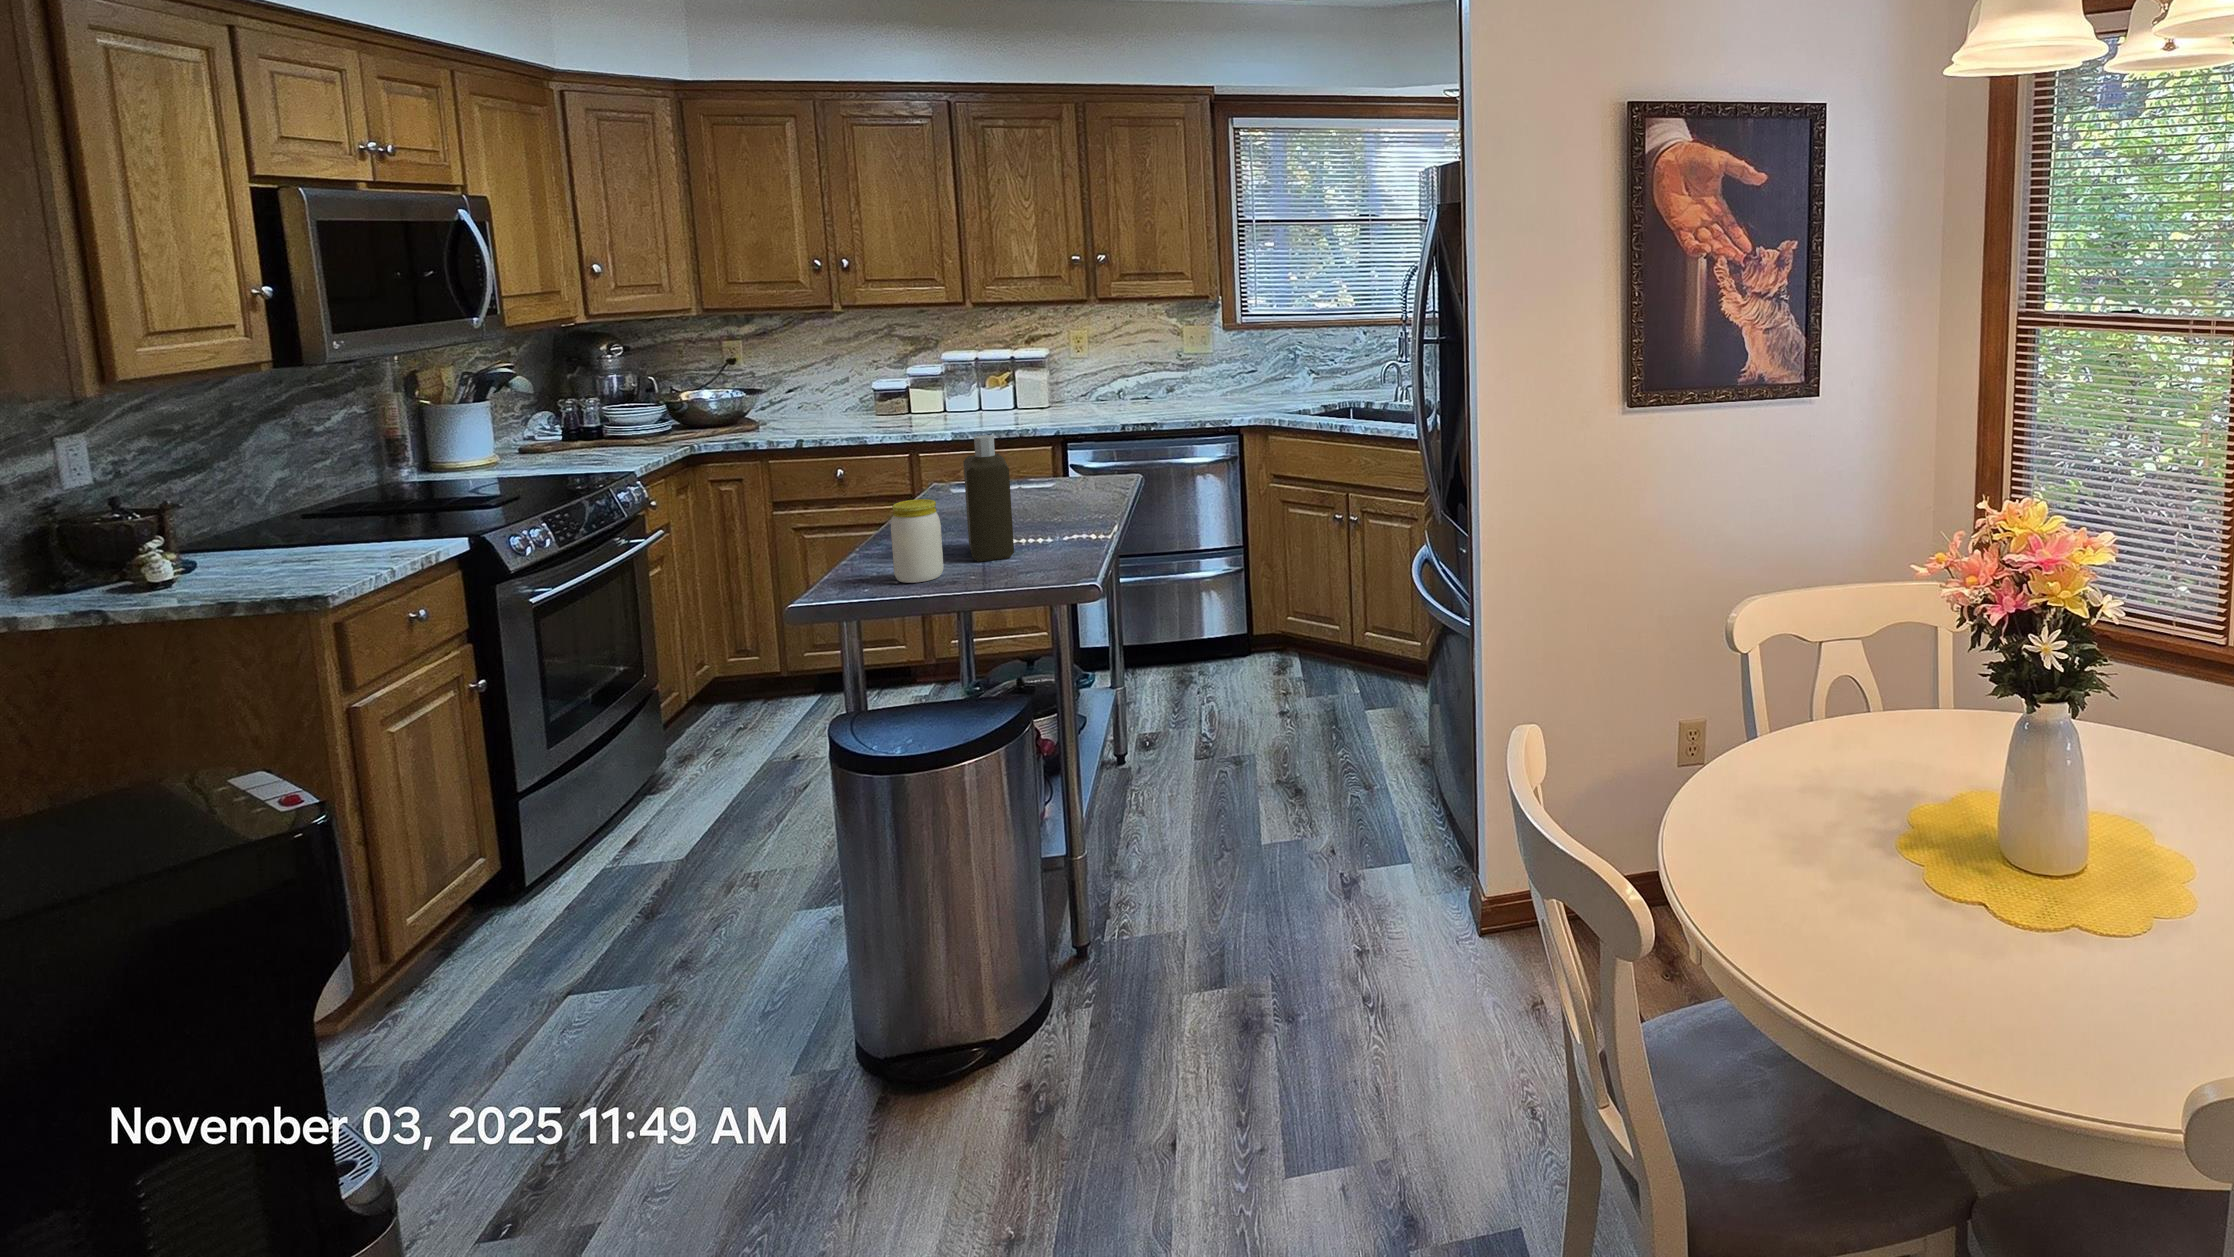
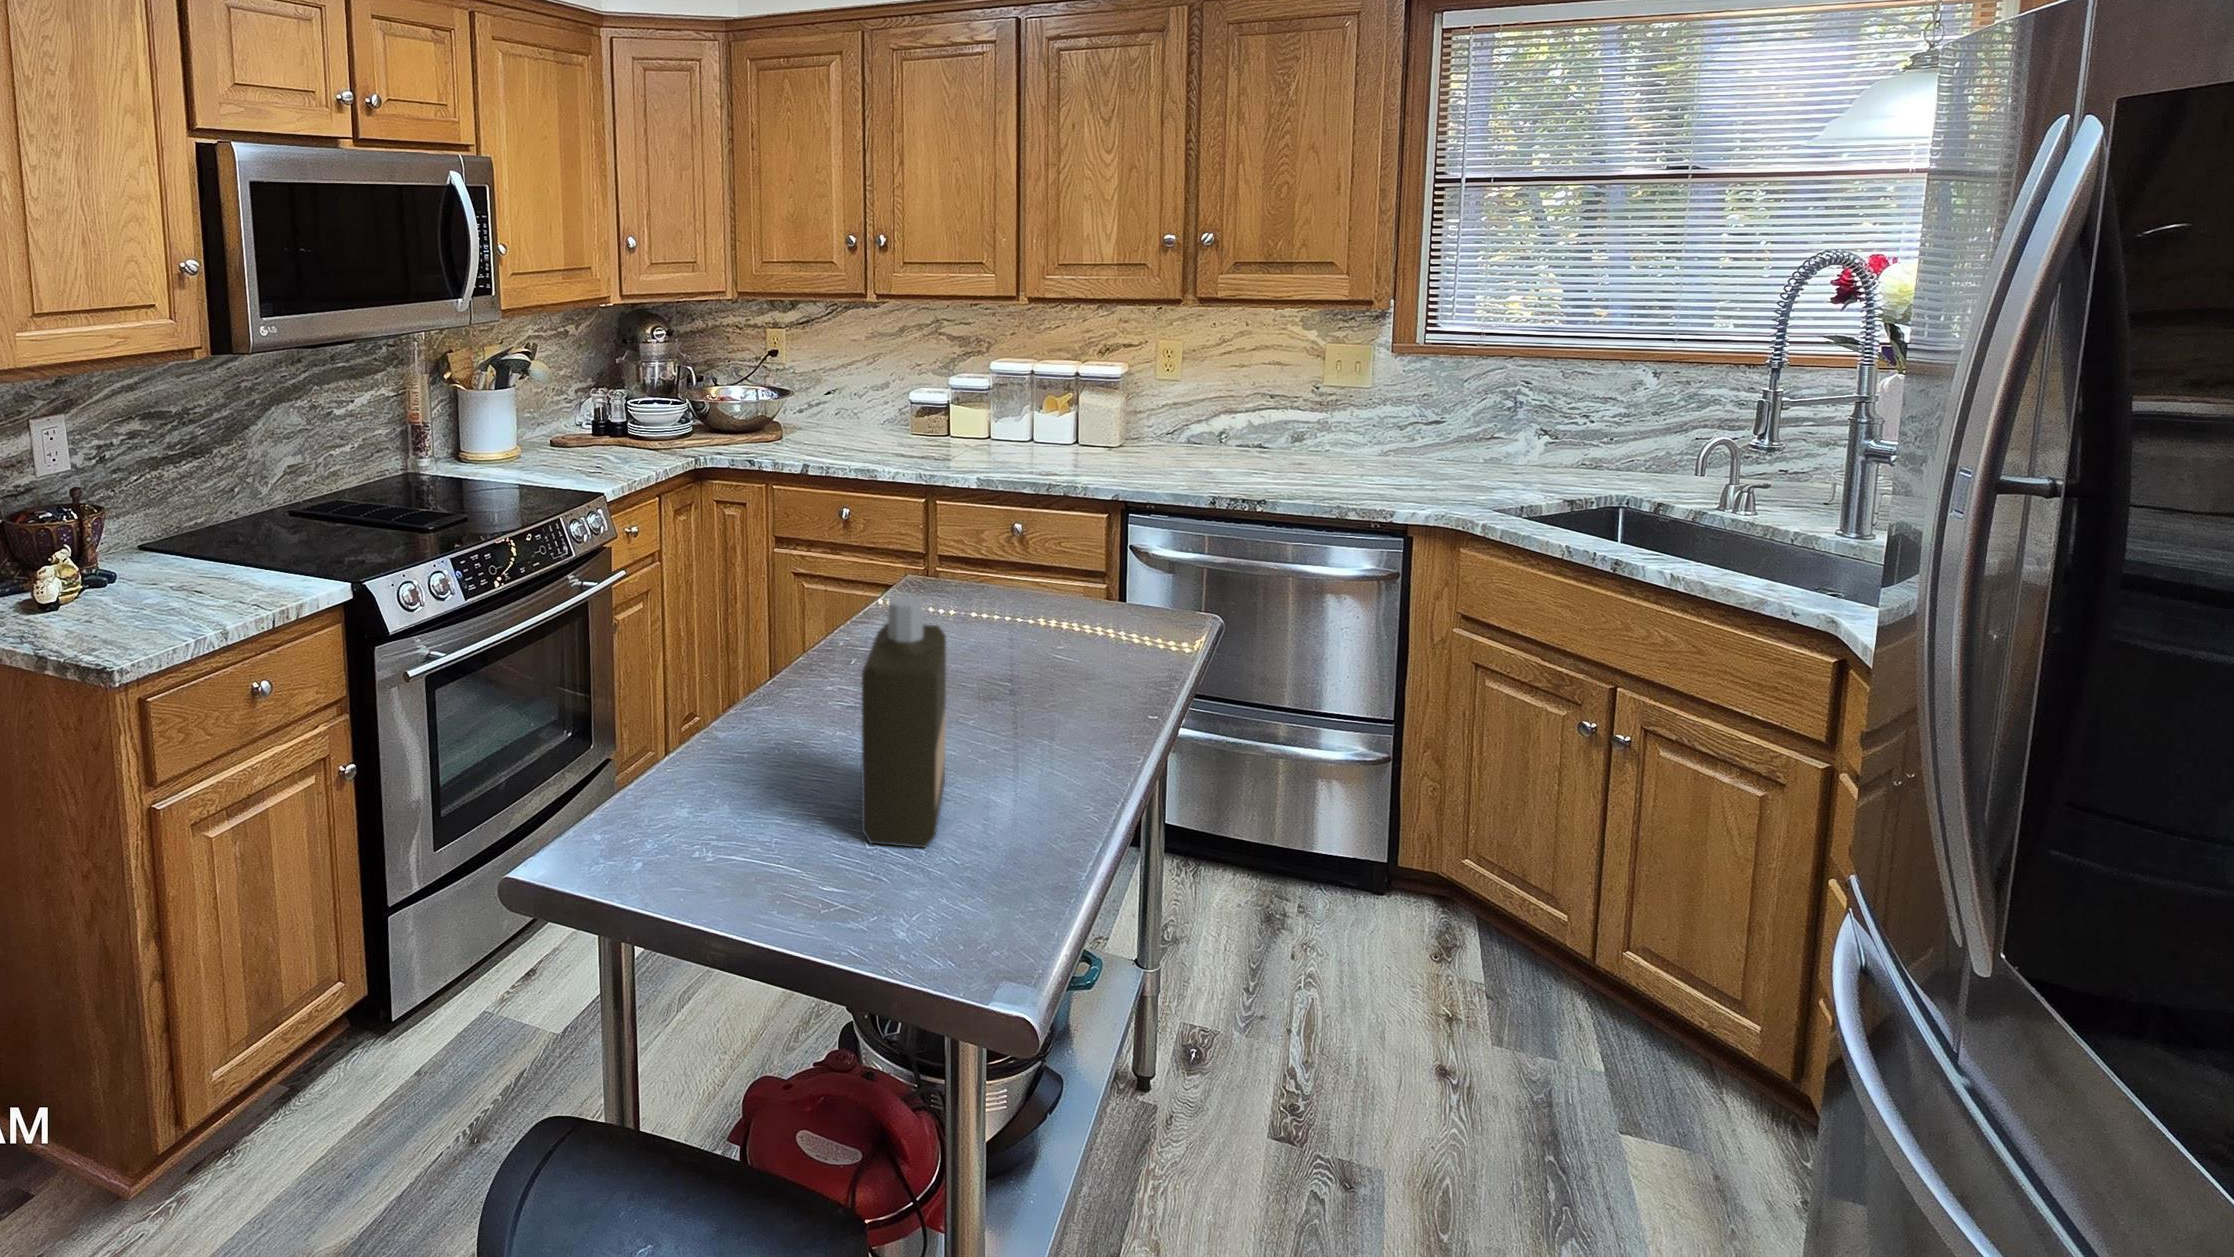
jar: present [891,499,944,583] -> none [715,717,799,886]

